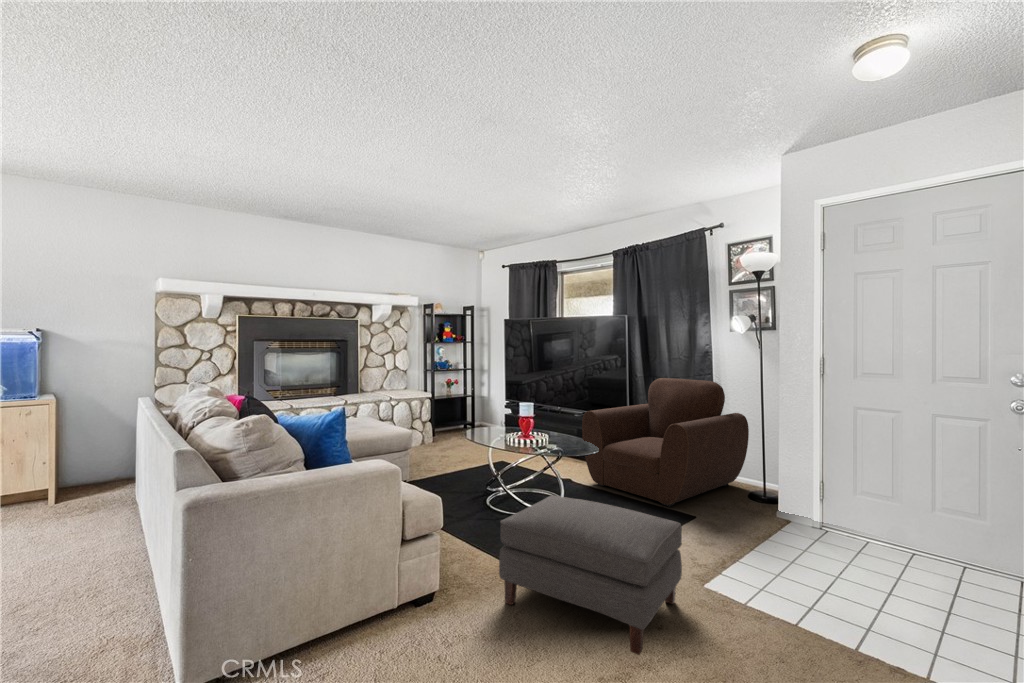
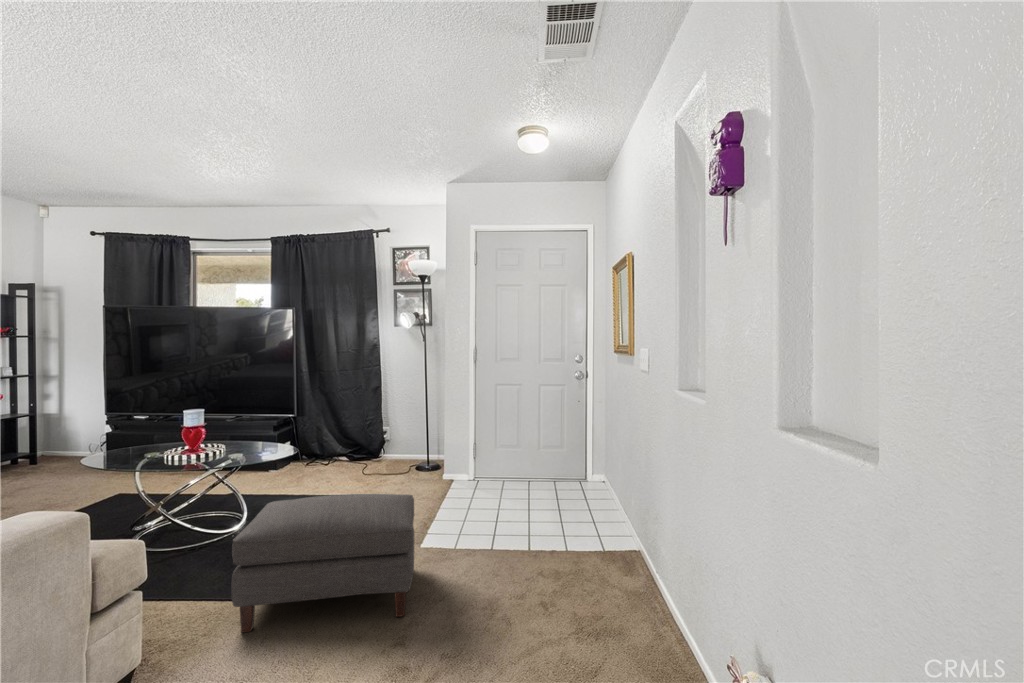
armchair: present [582,378,749,507] -> none [250,372,413,494]

